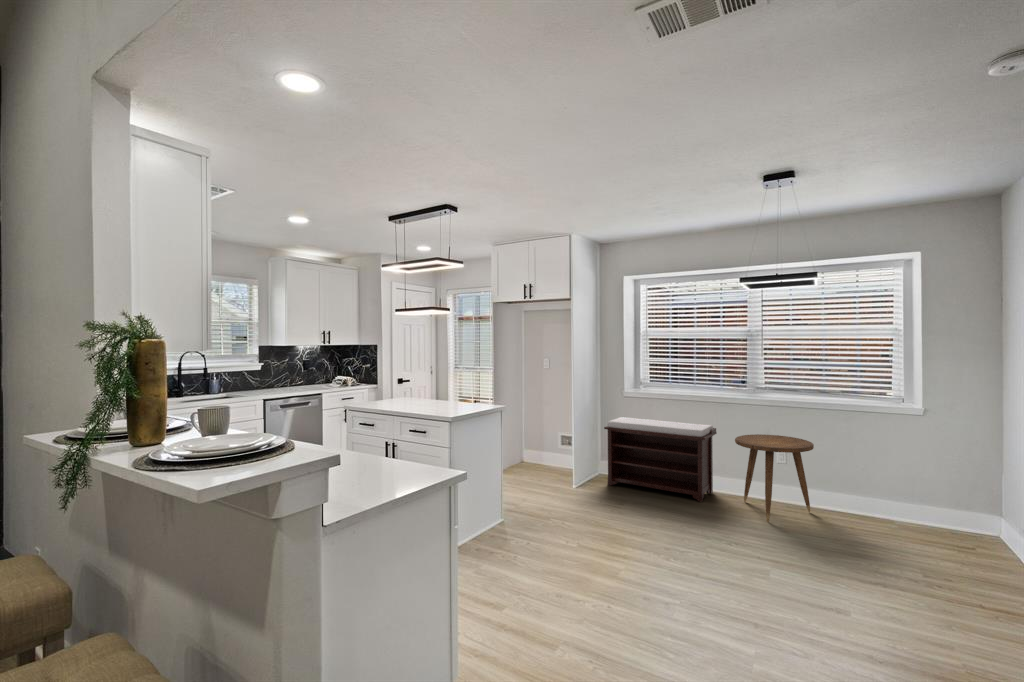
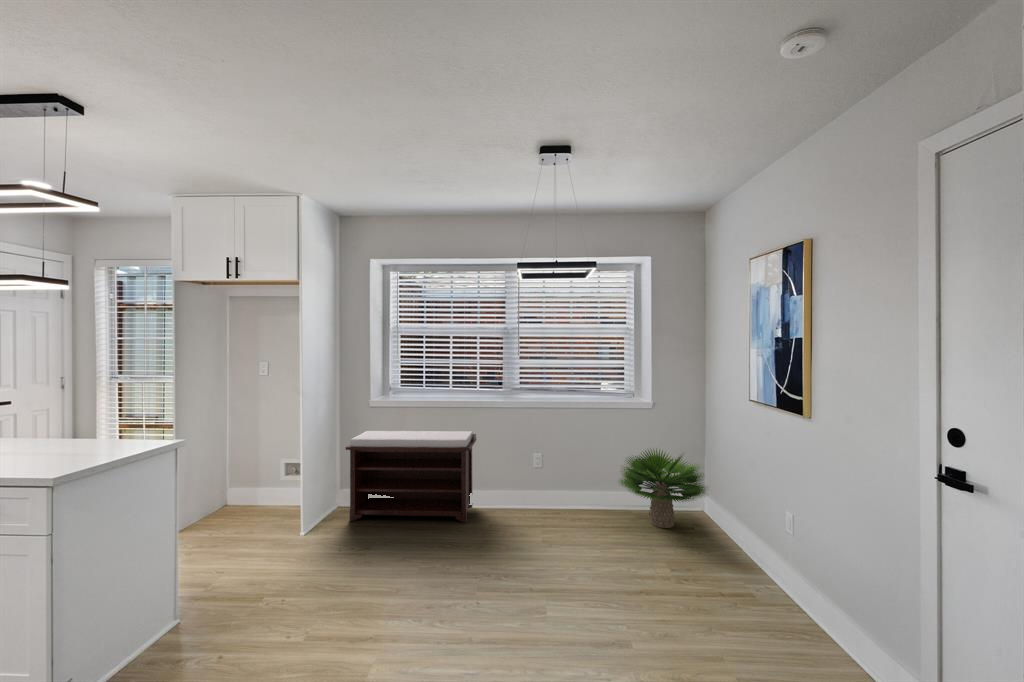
side table: present [735,434,814,522] -> none [501,436,576,536]
potted plant: none [859,459,982,544] -> present [620,449,706,528]

